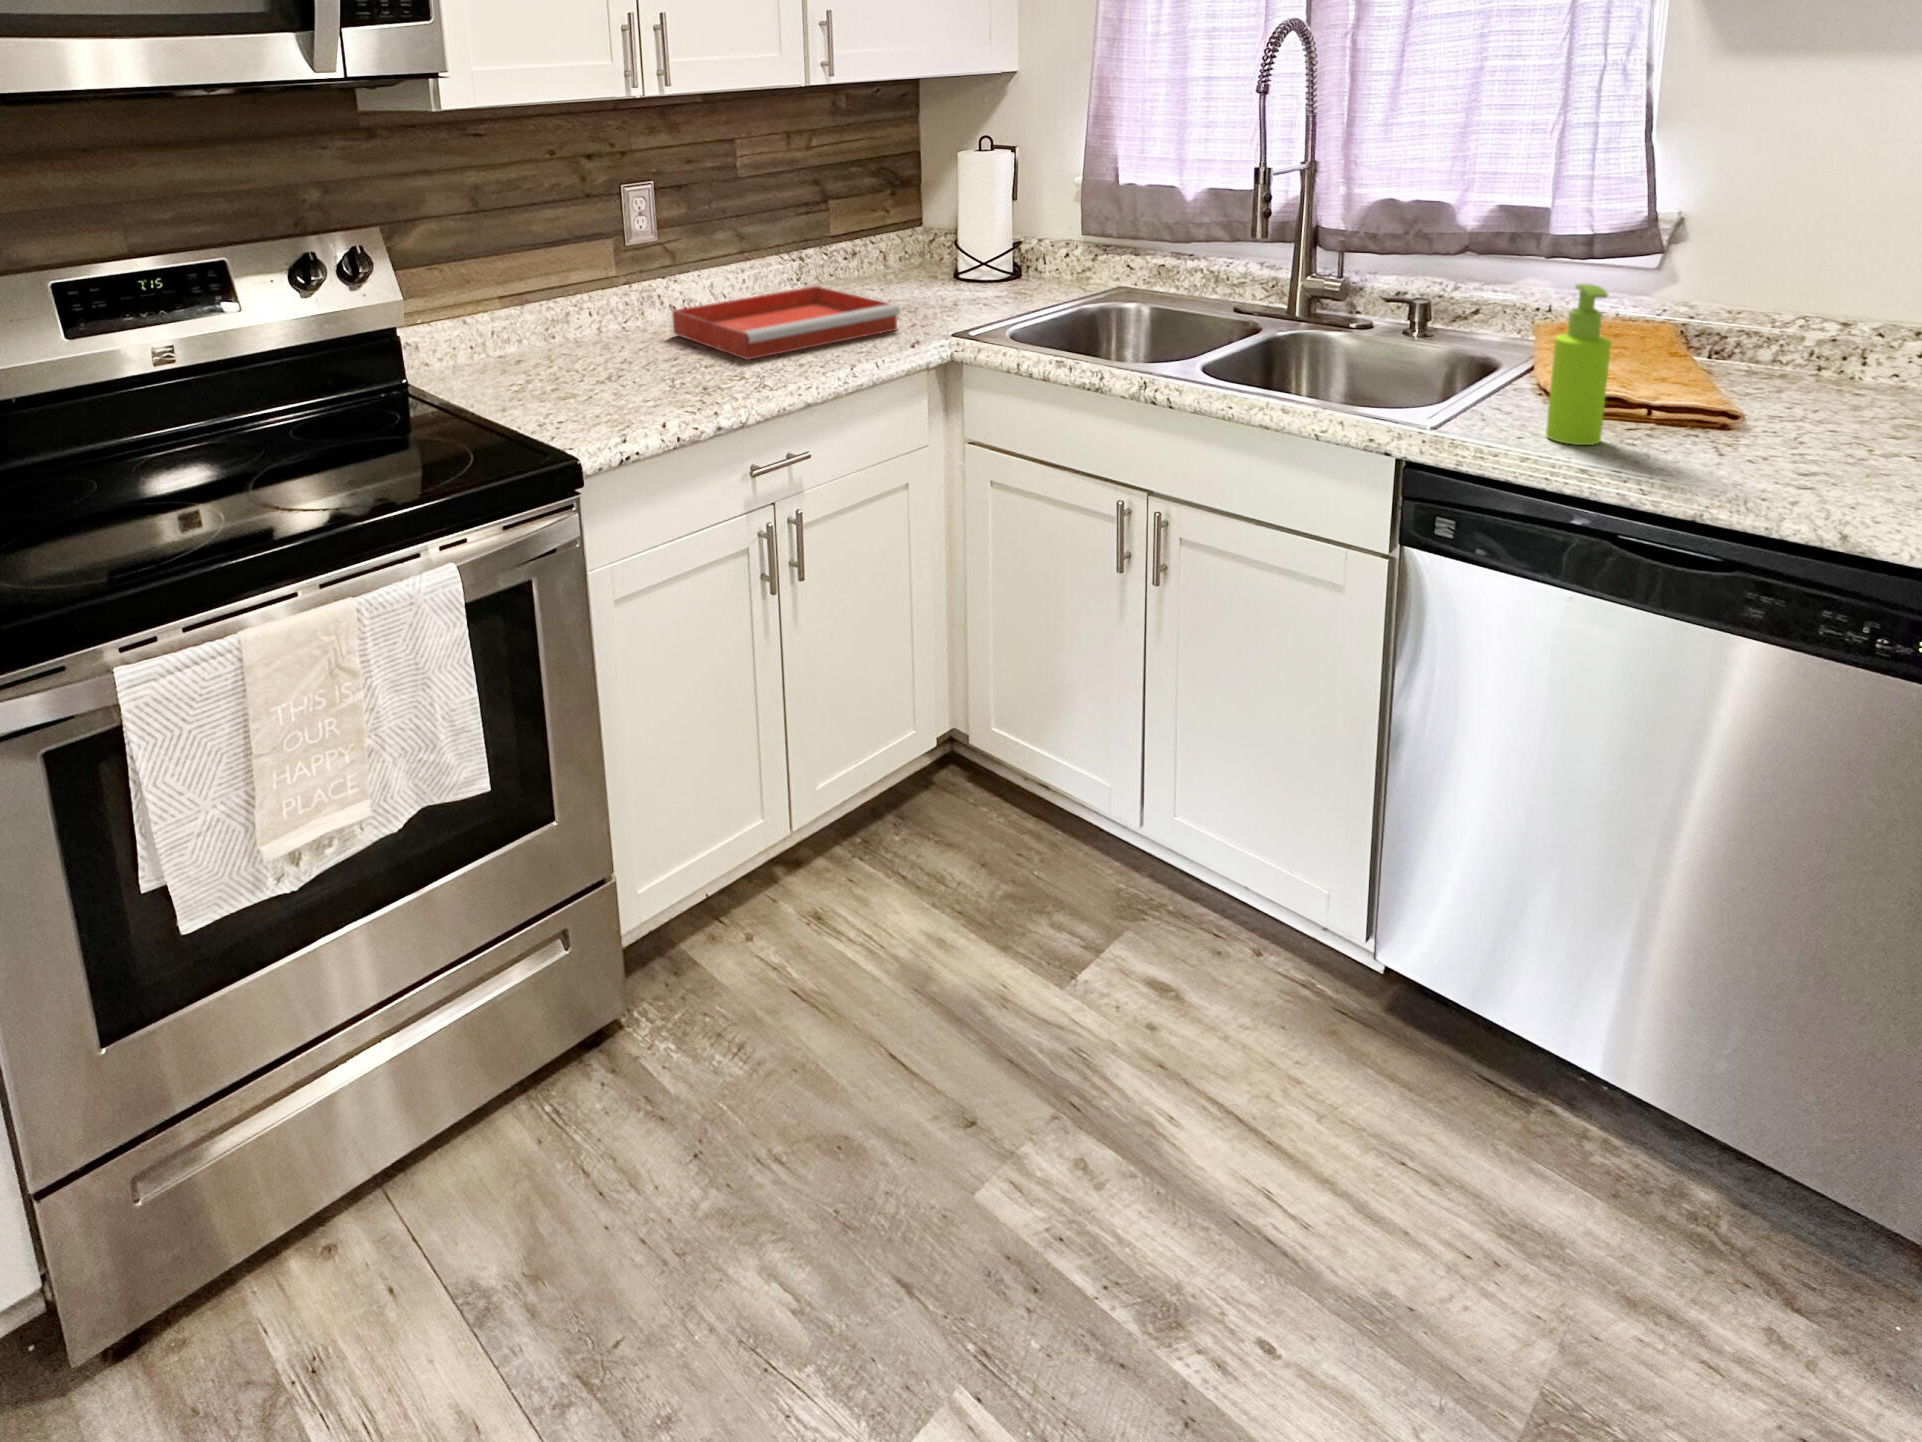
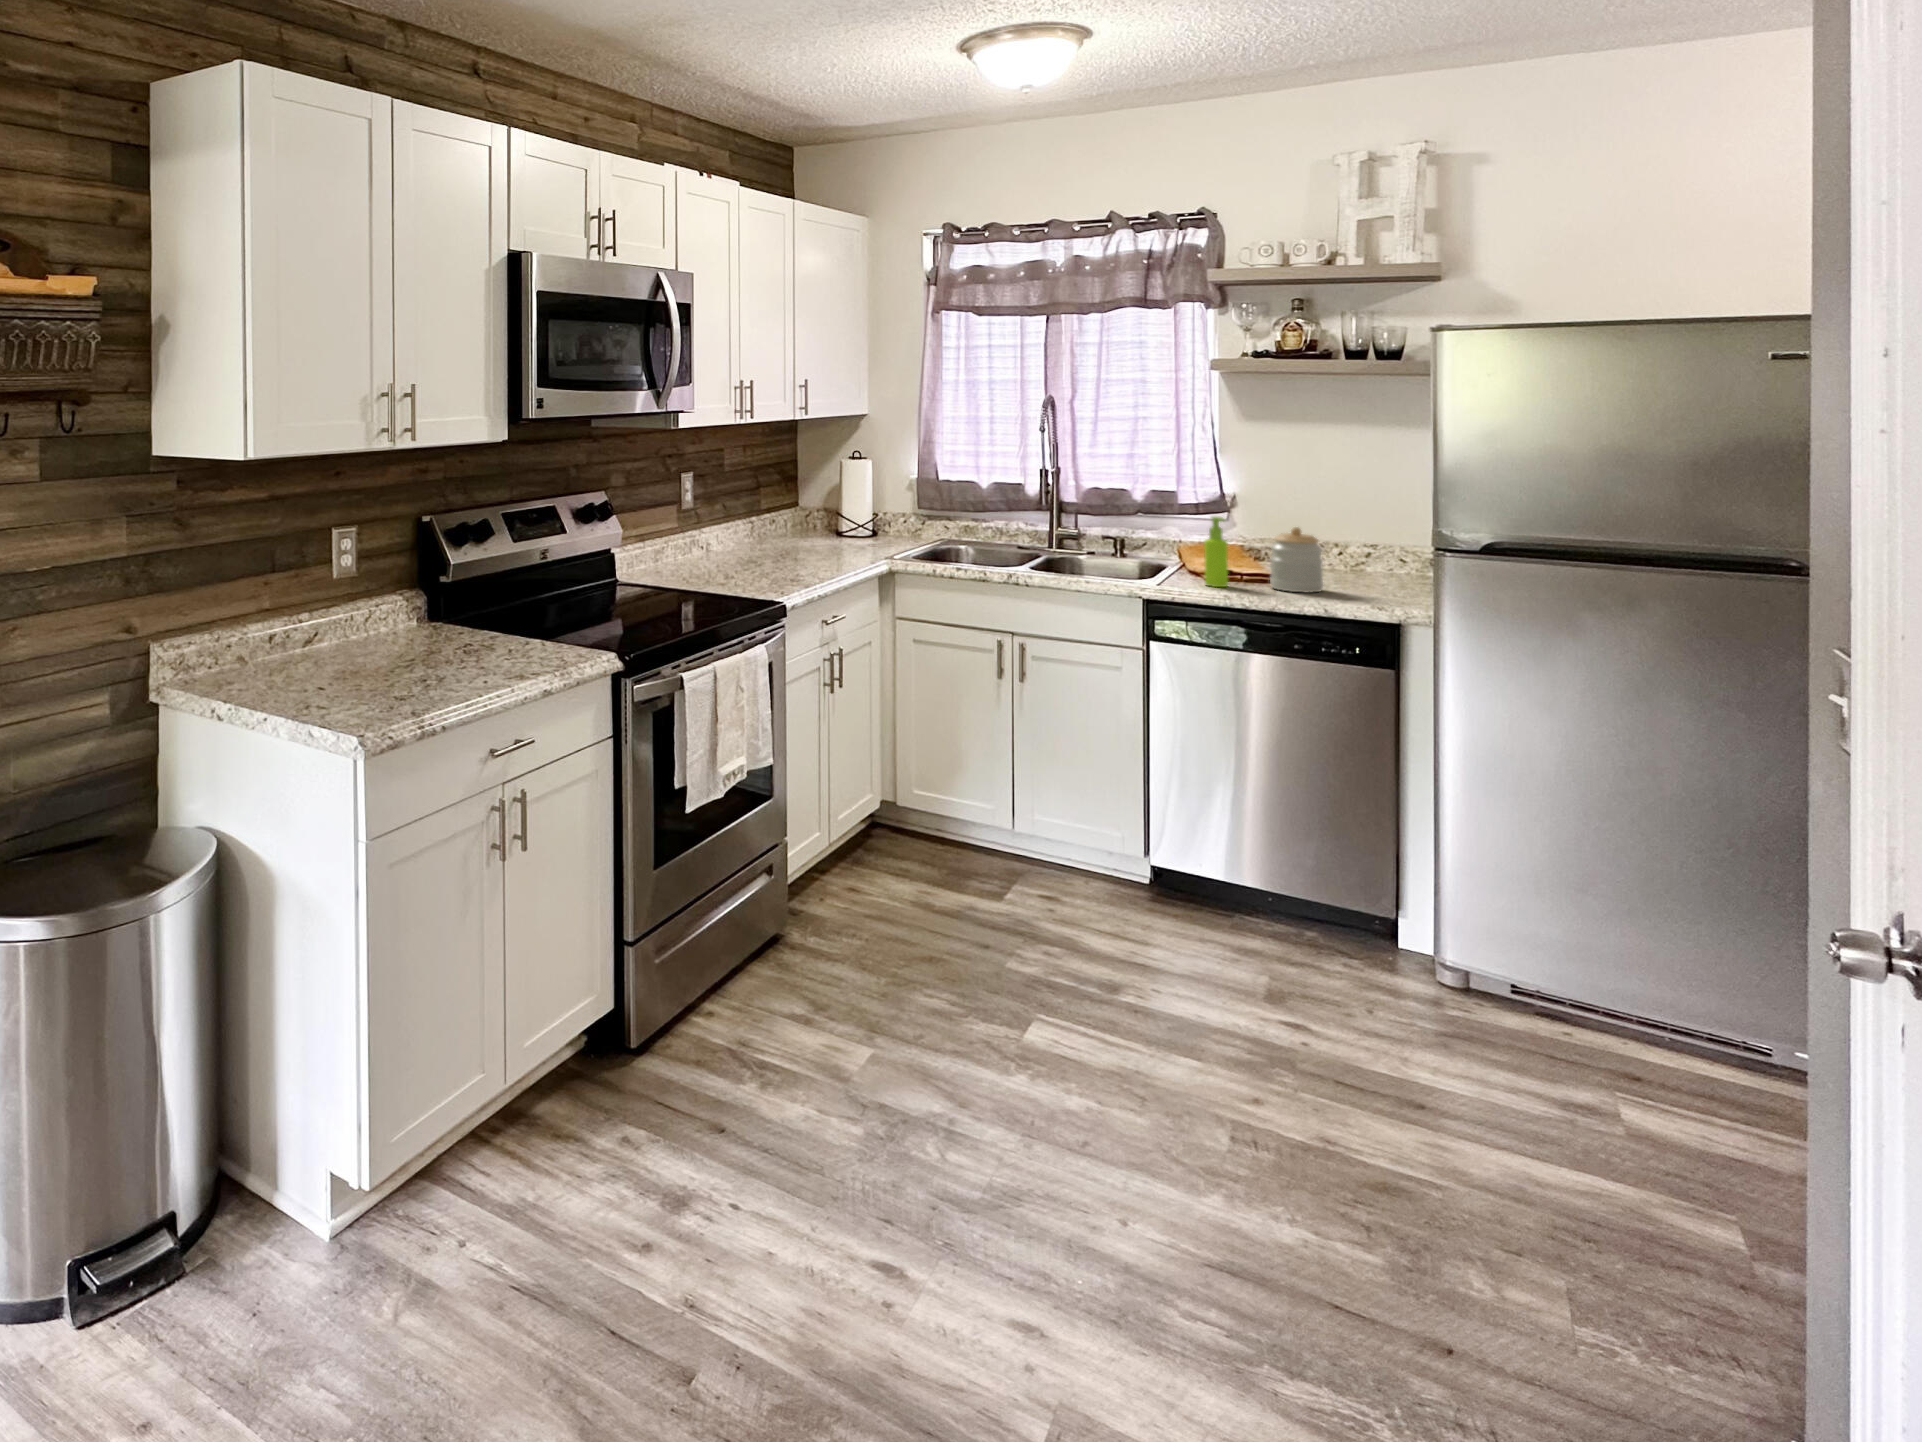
tray: present [672,286,900,360] -> none [721,536,851,569]
jar: none [1709,316,1864,478] -> present [1270,527,1323,592]

